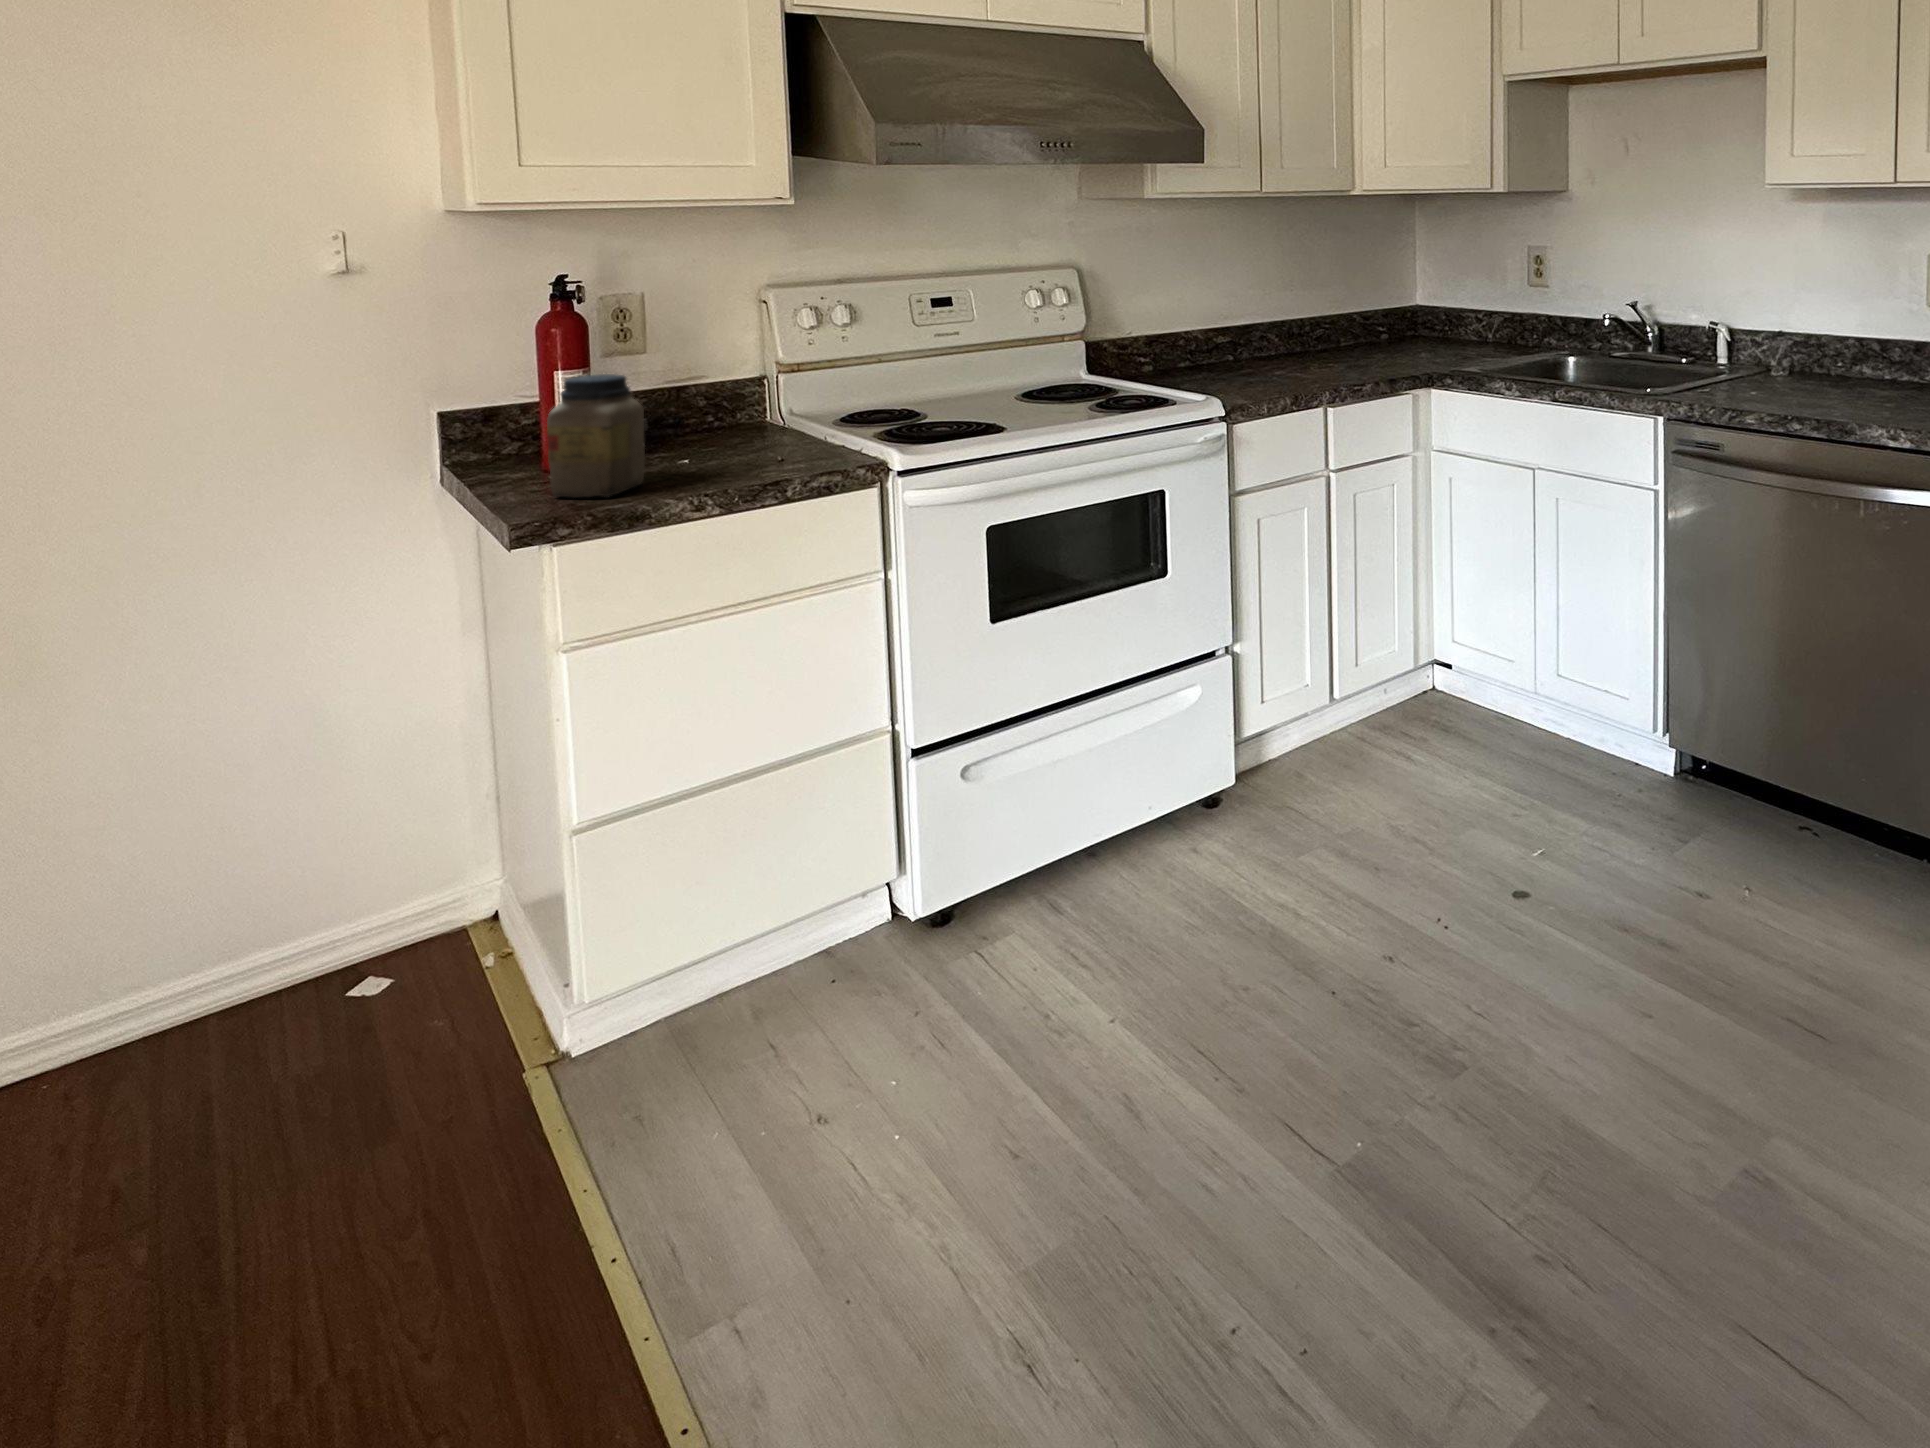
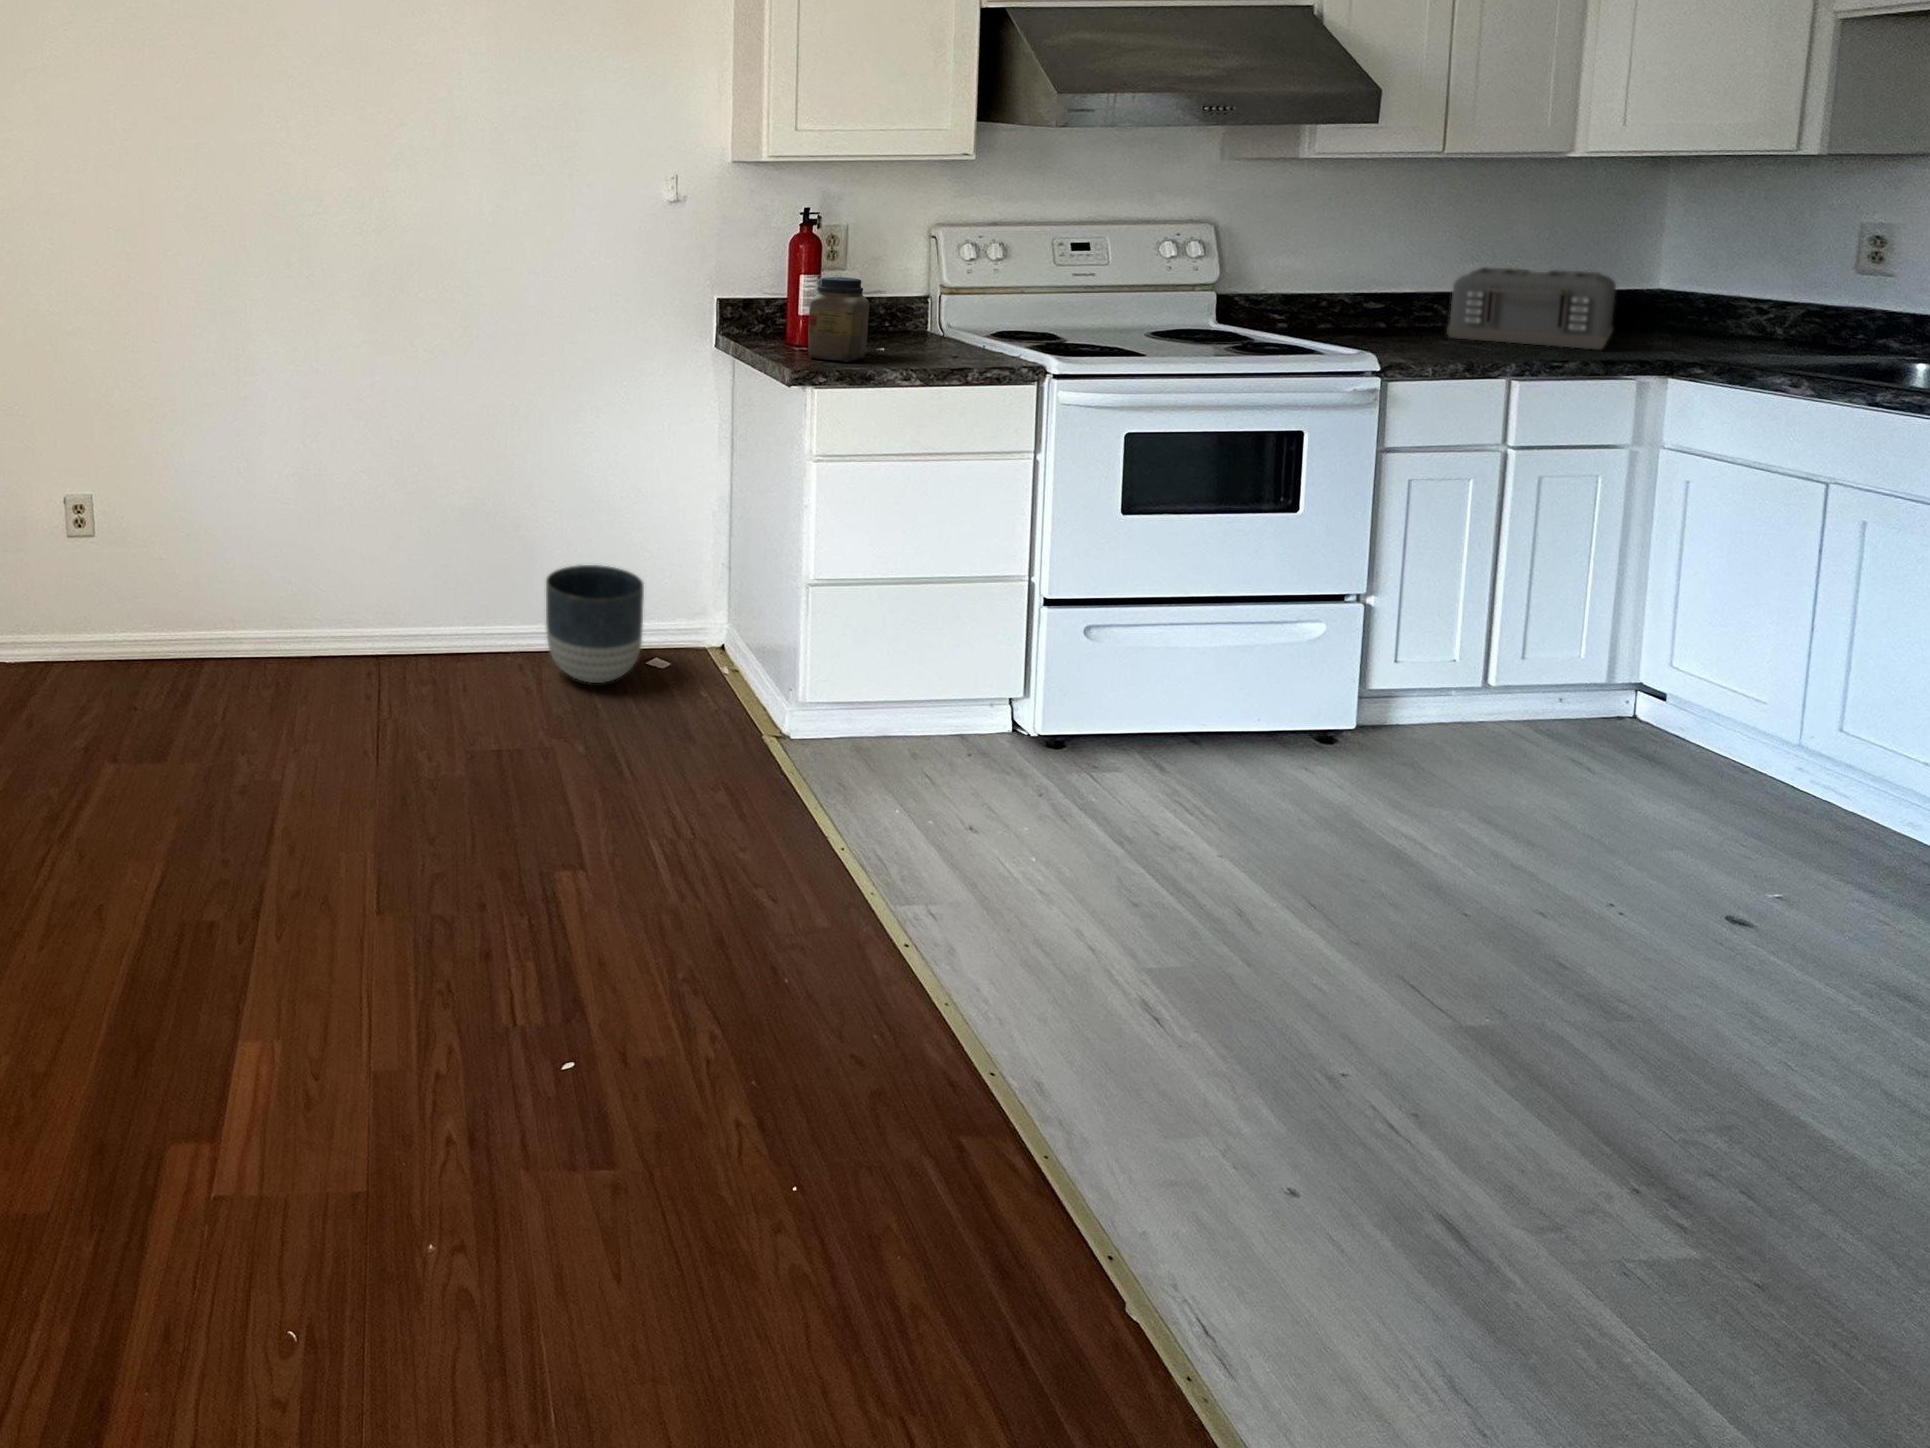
toaster: none [1283,295,1396,366] -> present [1447,267,1616,349]
planter: none [92,875,317,1102] -> present [546,565,644,683]

